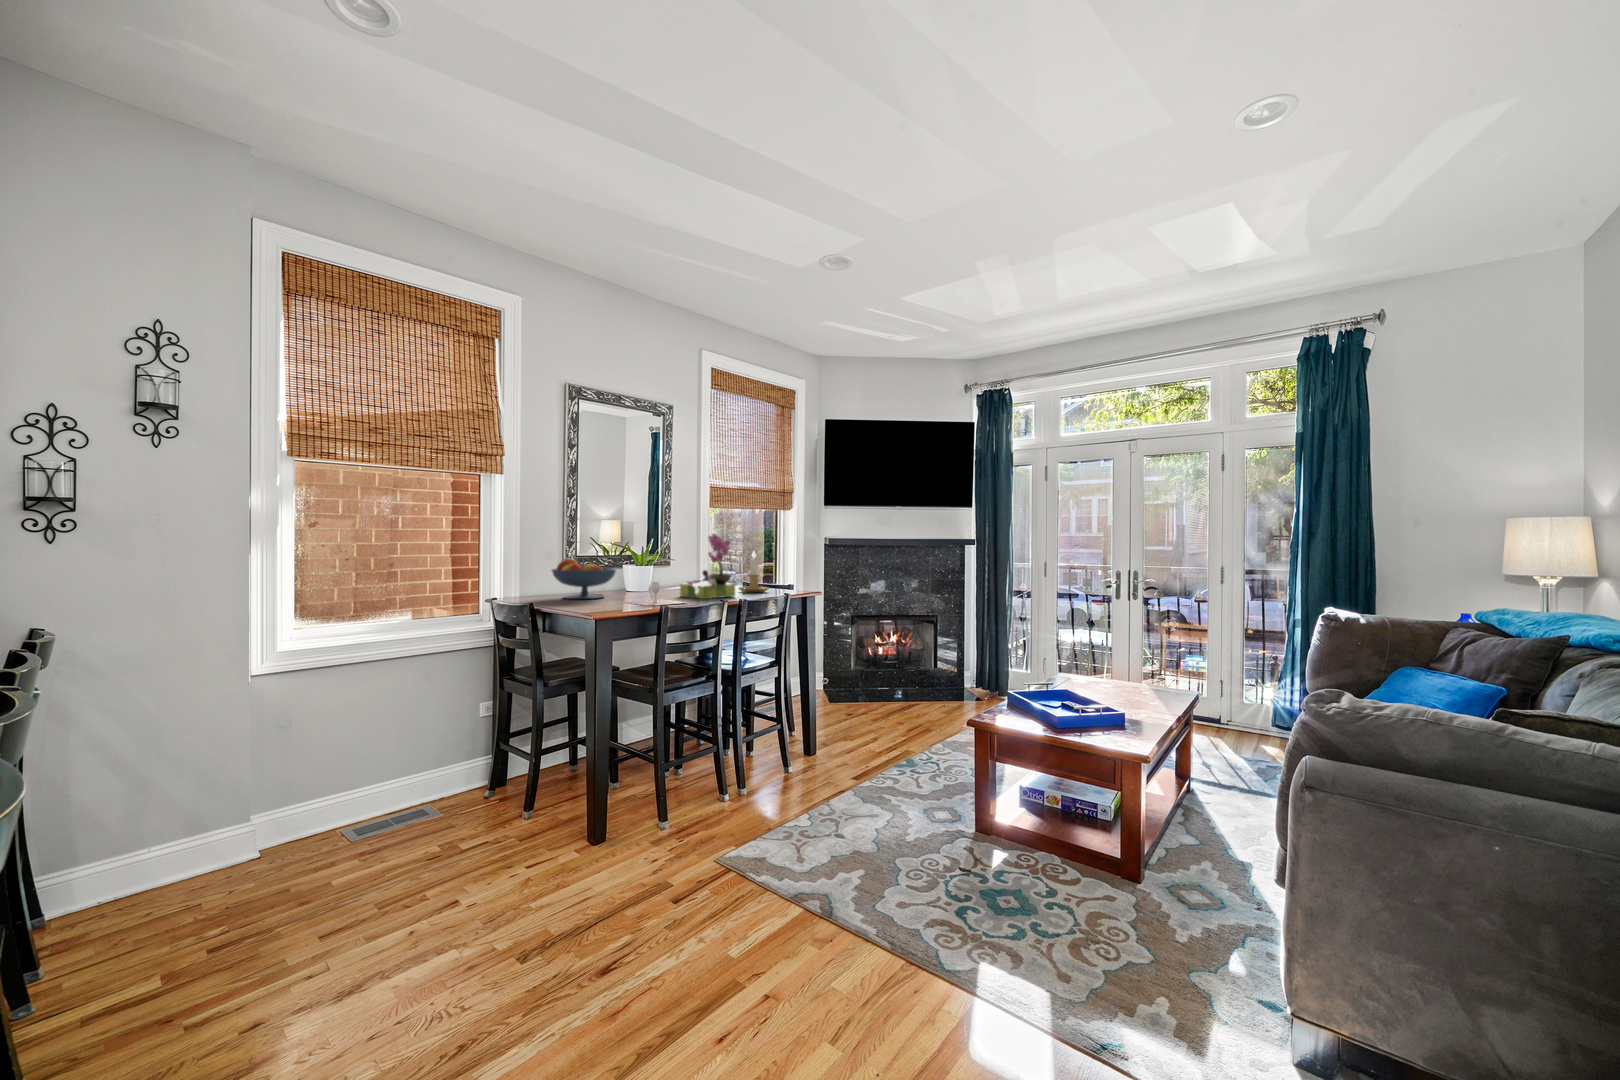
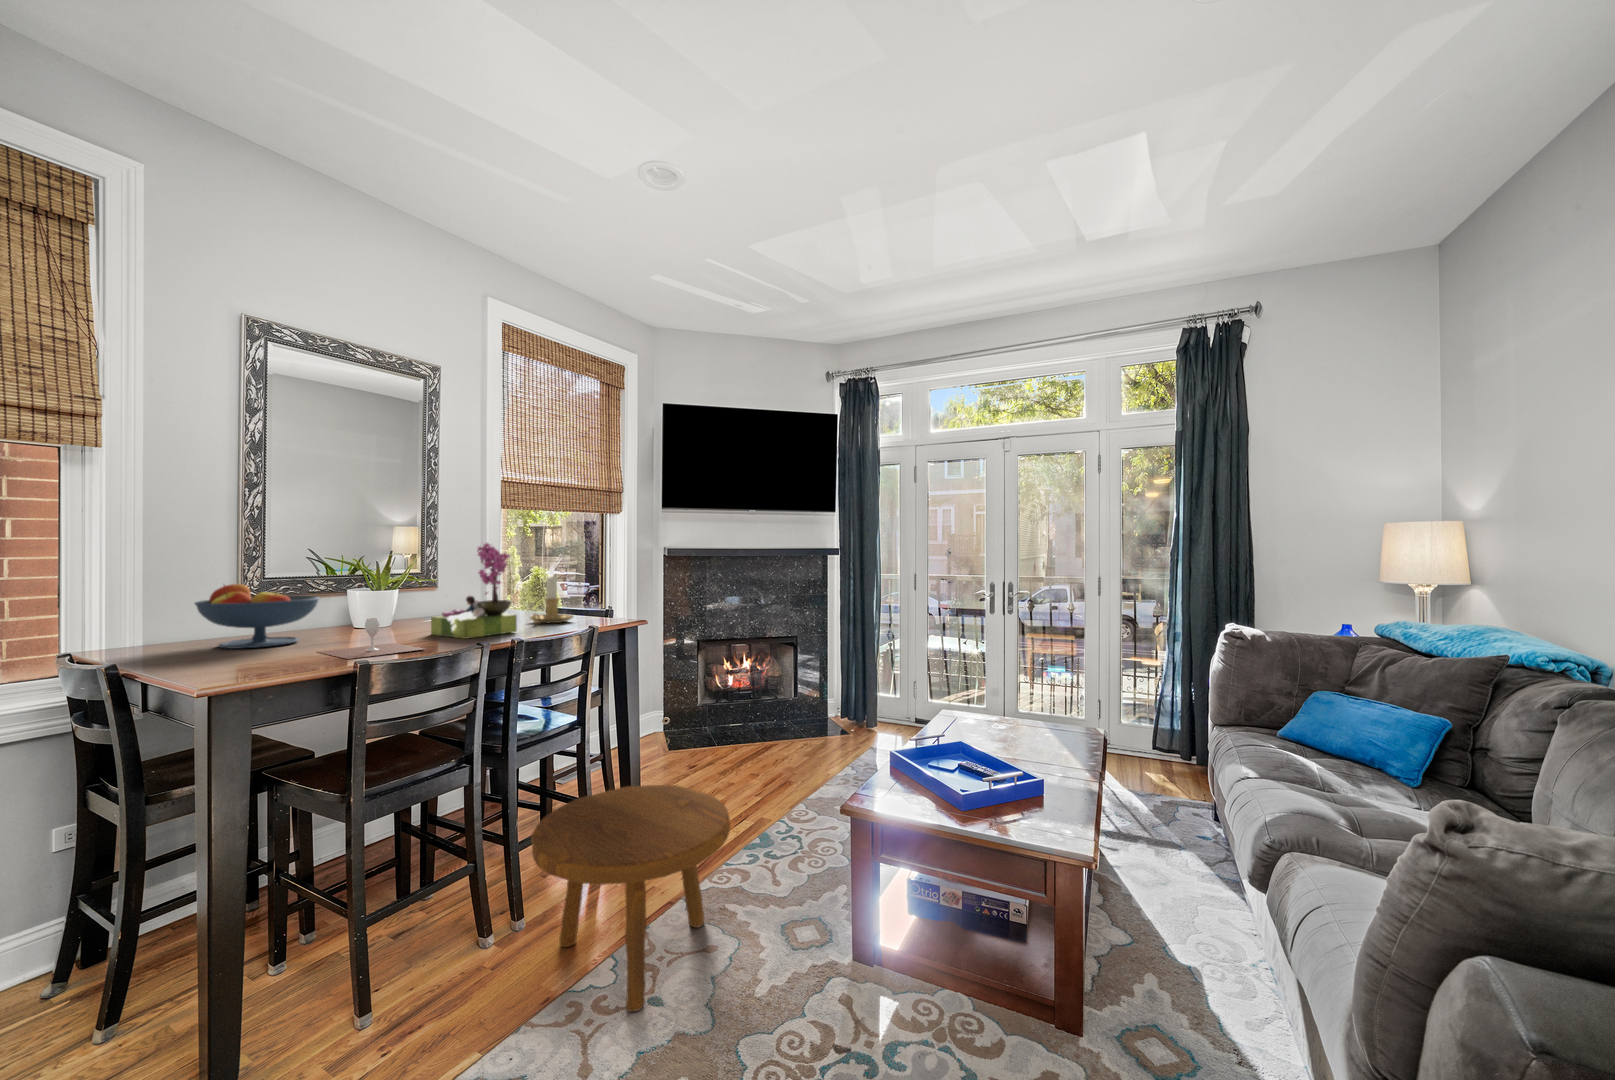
footstool: none [757,706,888,840] -> present [531,785,731,1012]

